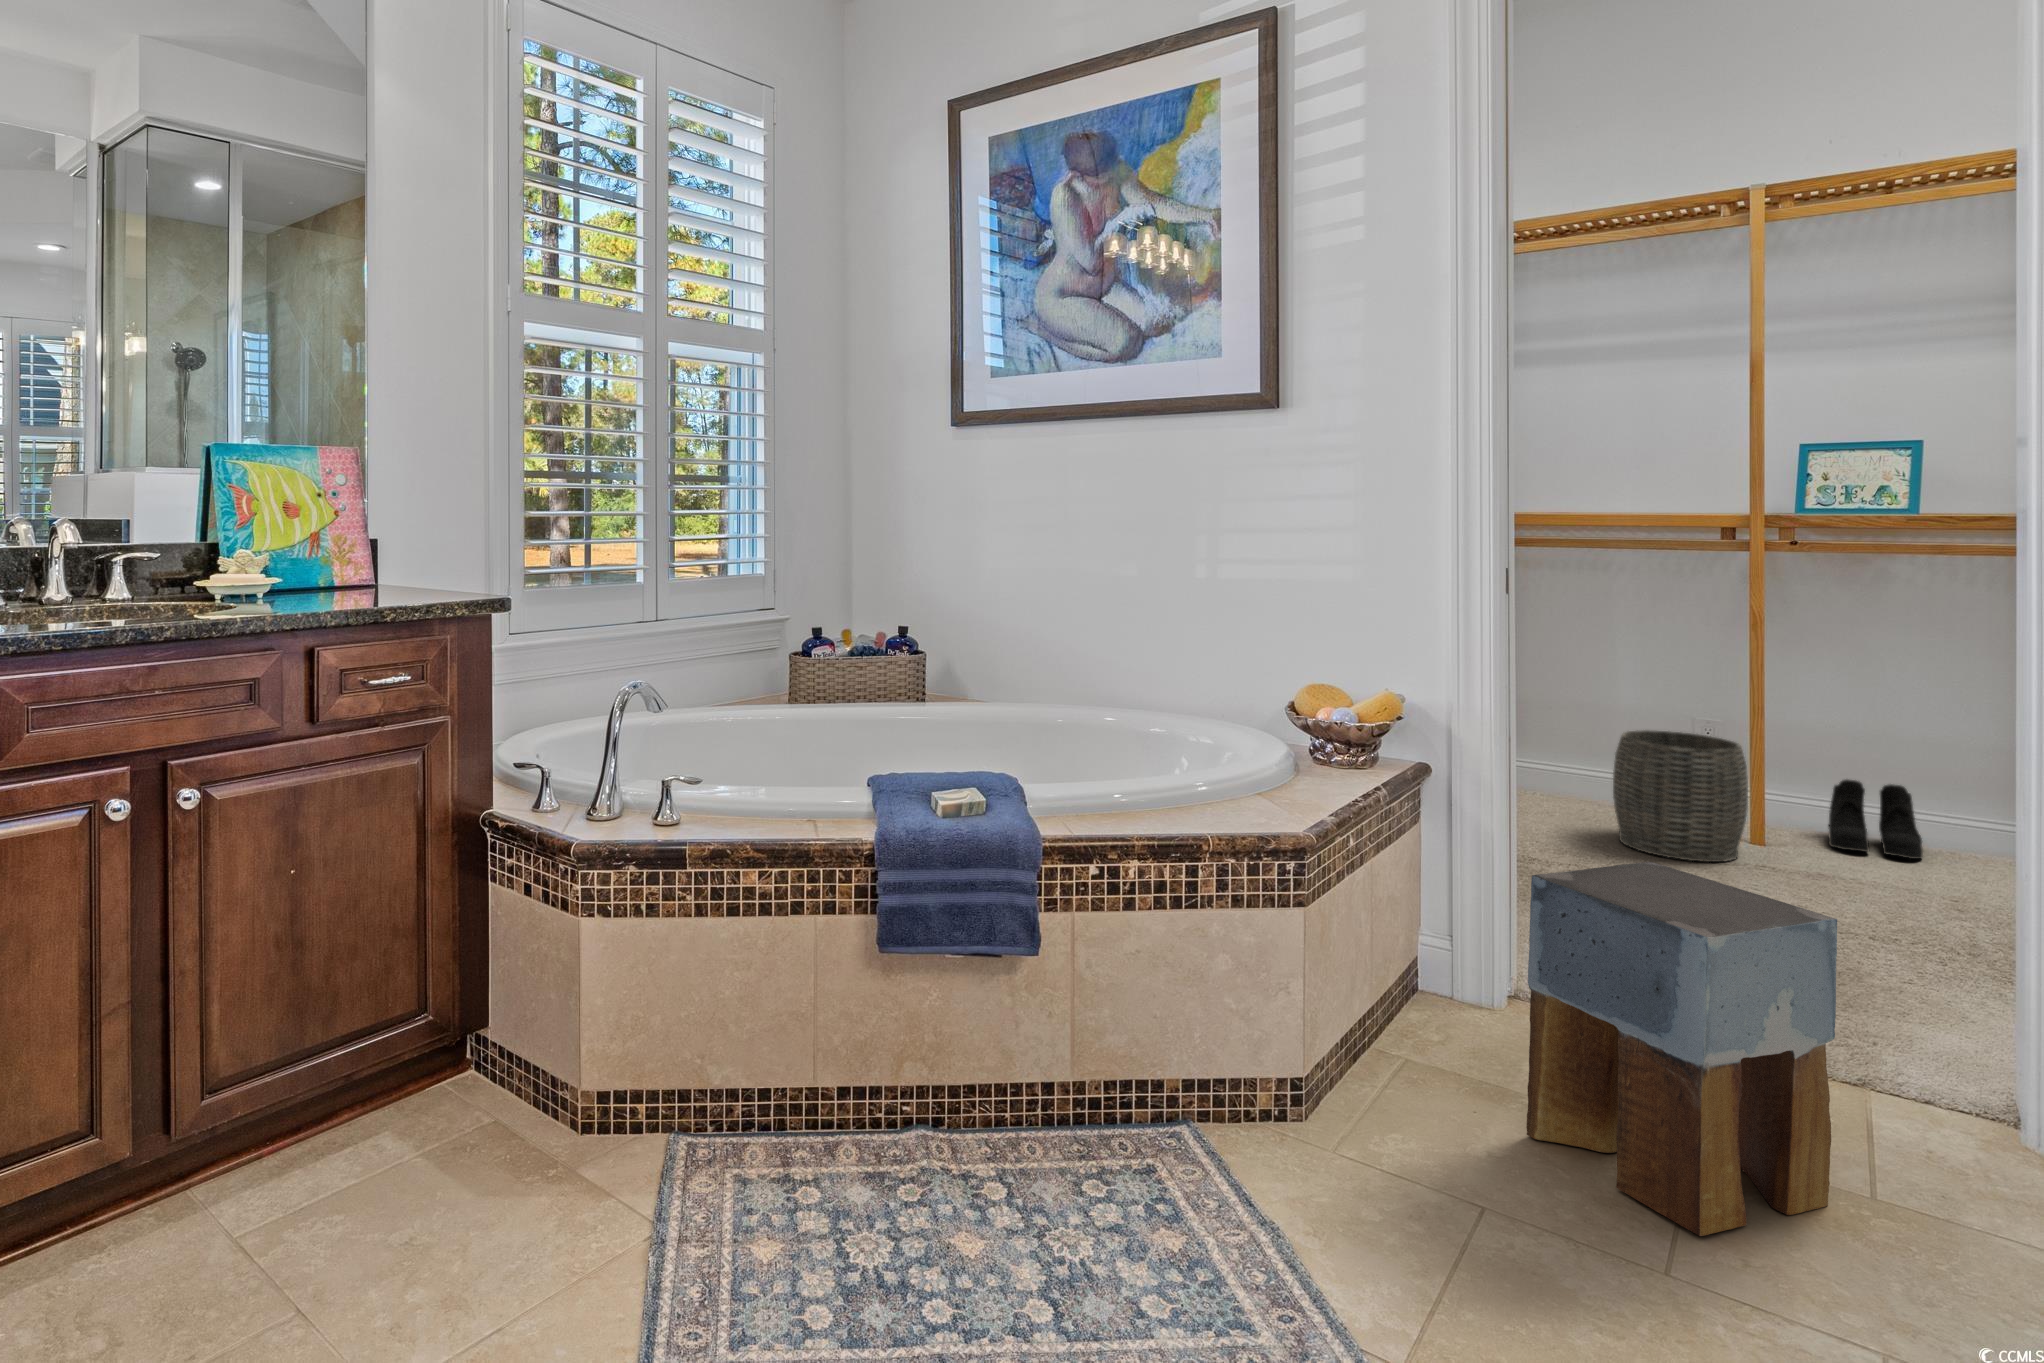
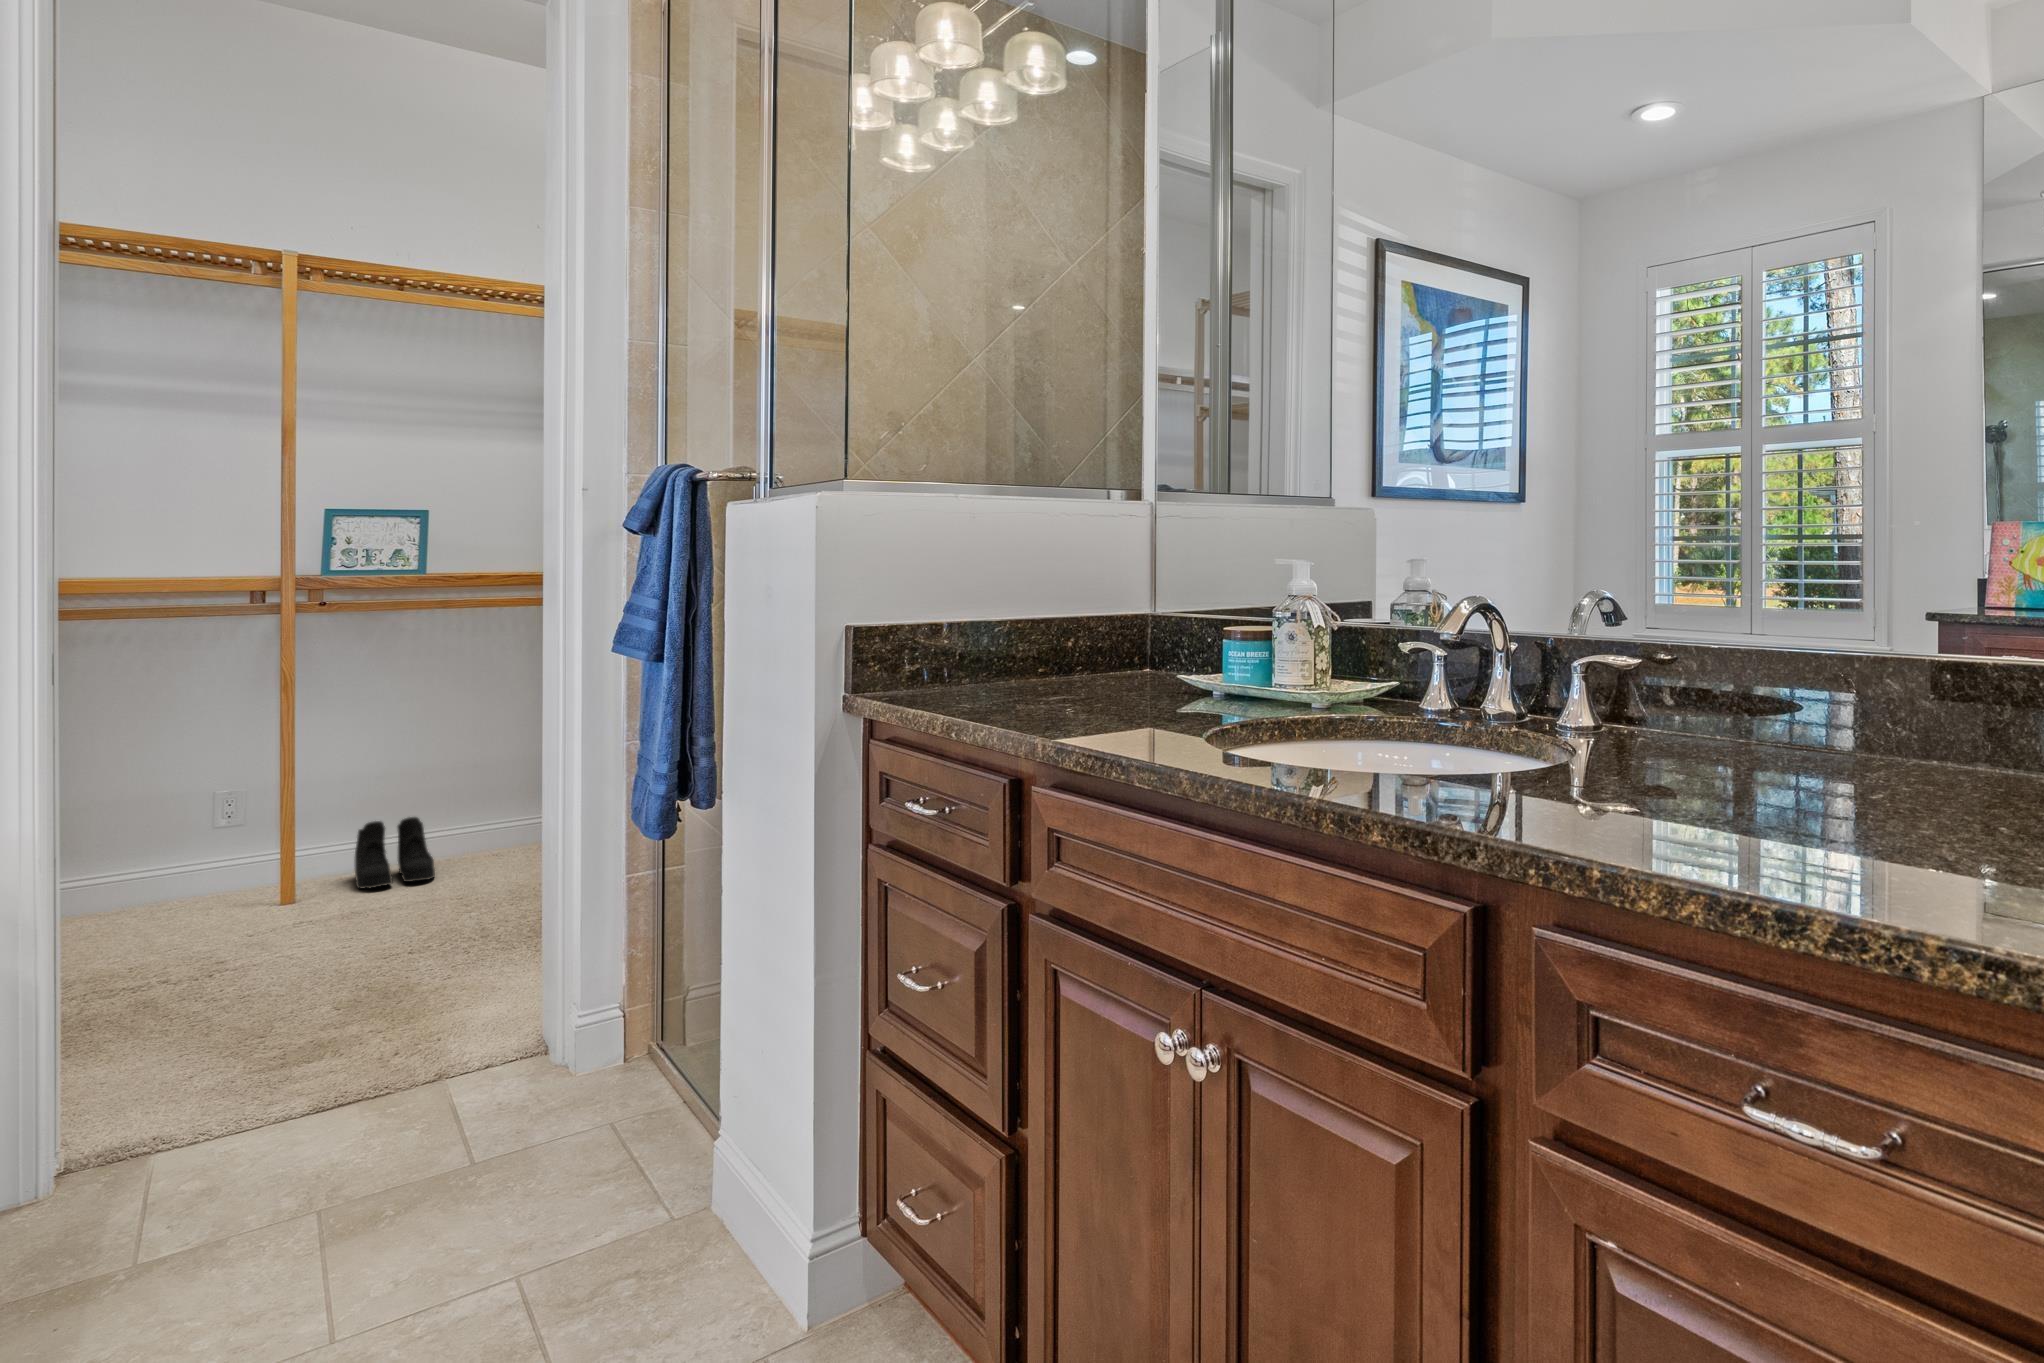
woven basket: present [1613,730,1748,862] -> none [134,807,286,951]
stool: present [1526,862,1837,1236] -> none [130,943,455,1320]

